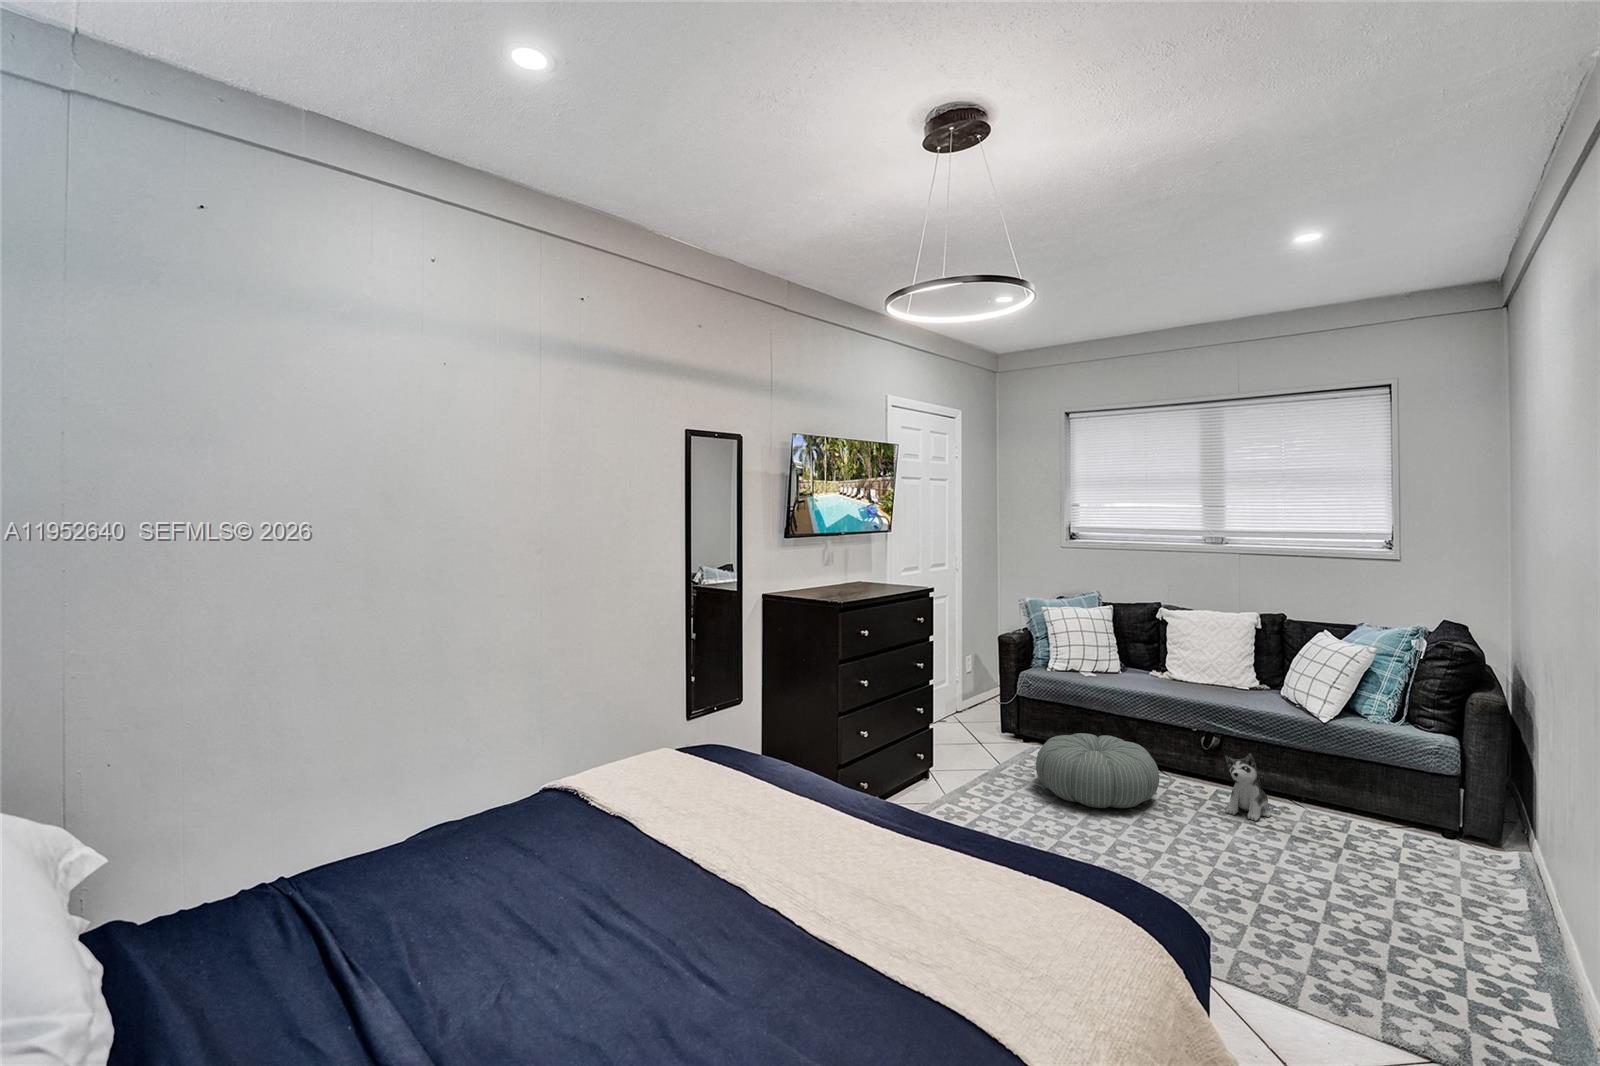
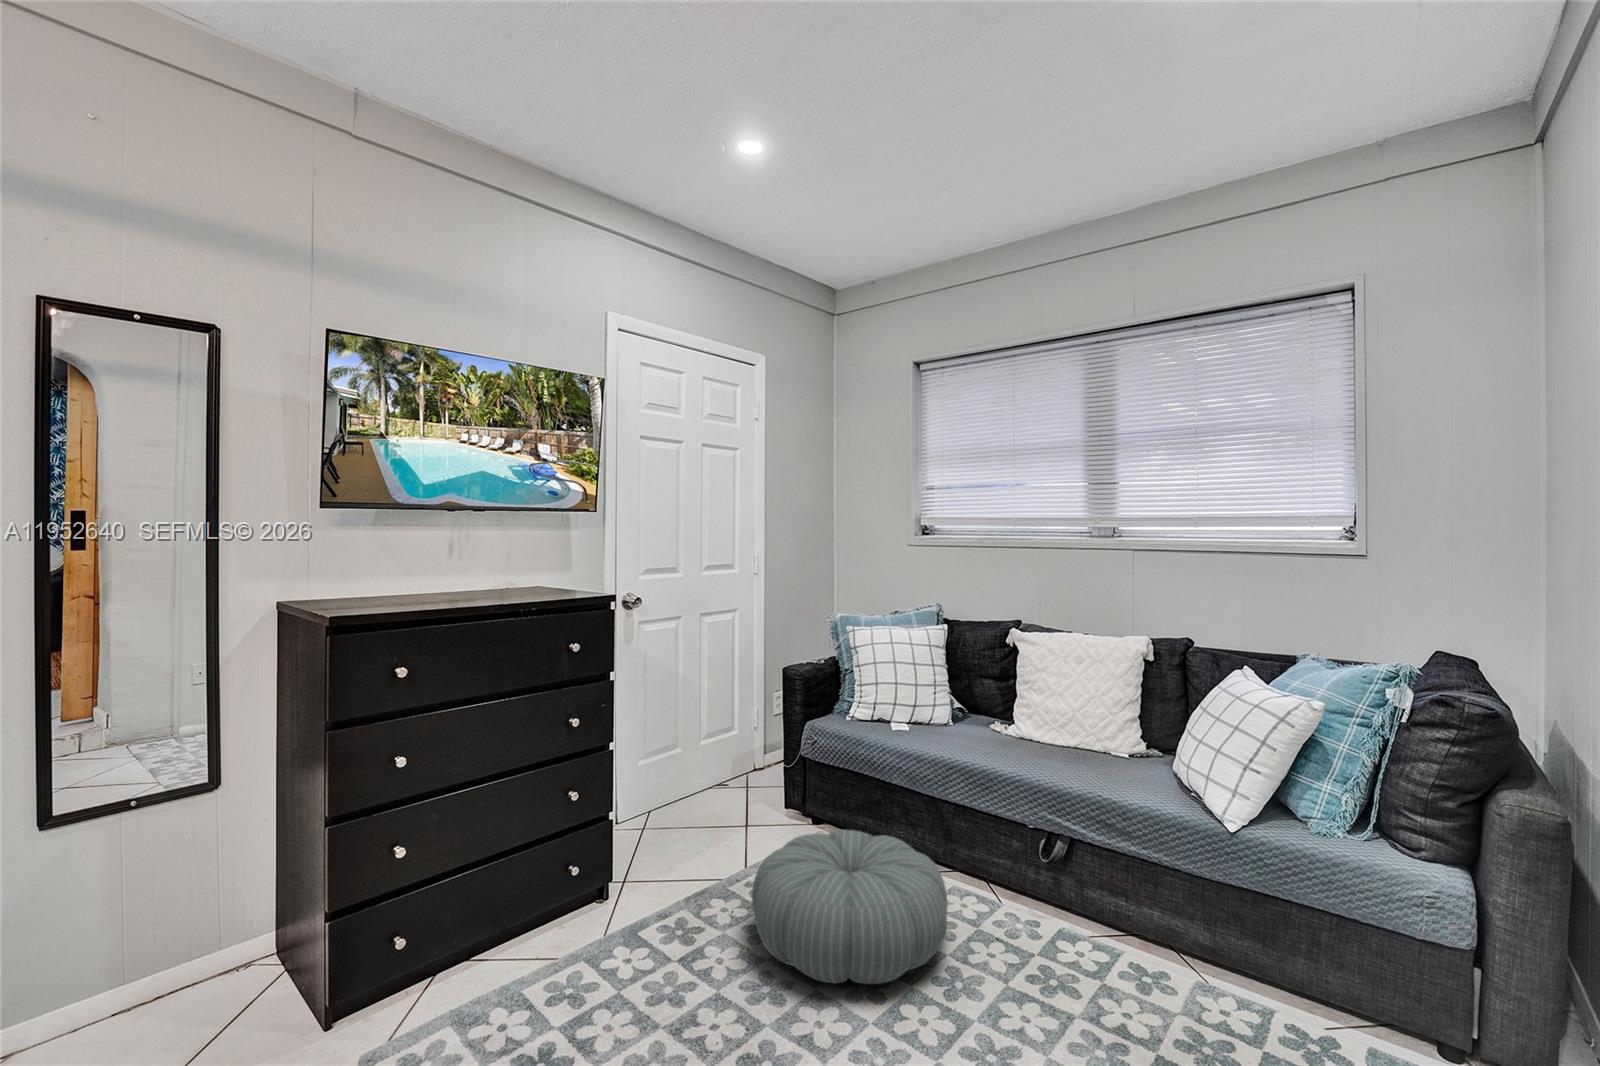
plush toy: present [1225,753,1271,821] -> none [1054,889,1134,1021]

